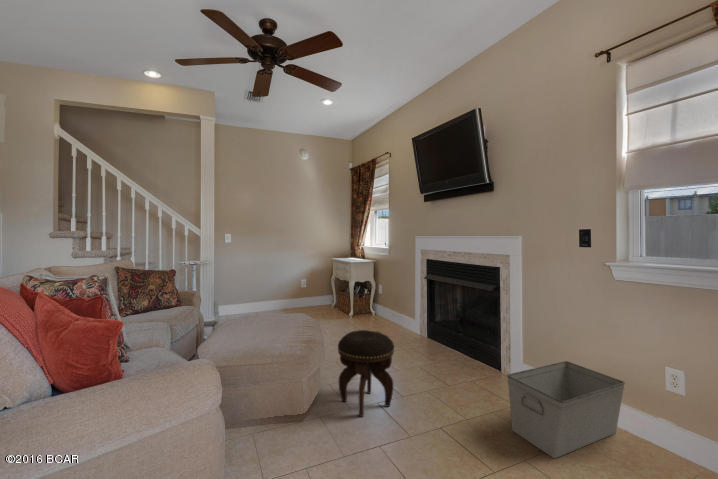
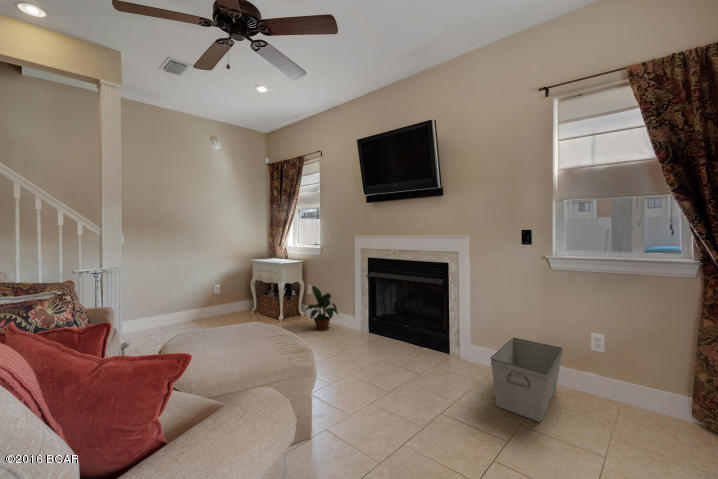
potted plant: none [364,285,400,330] -> present [306,286,338,331]
footstool: present [338,330,394,417] -> none [332,336,392,430]

